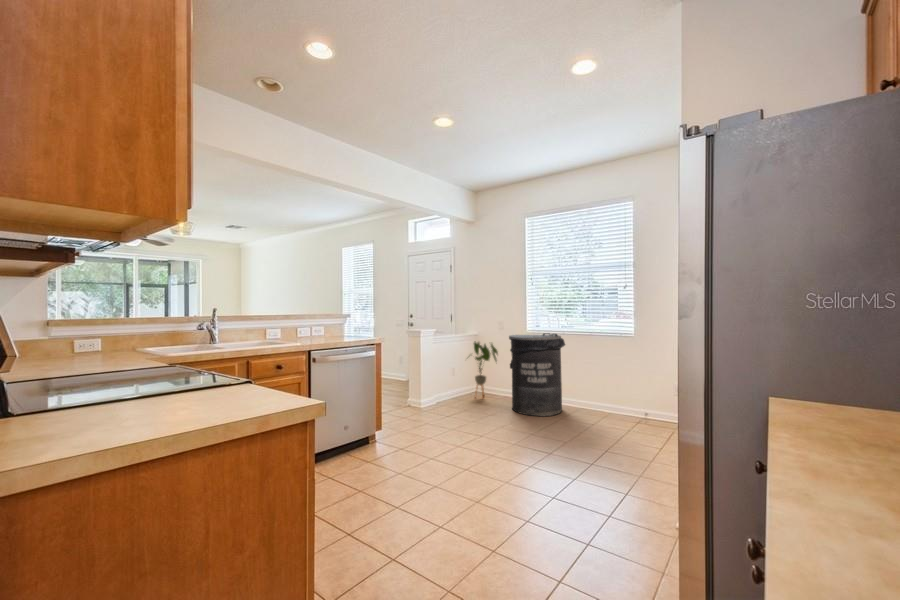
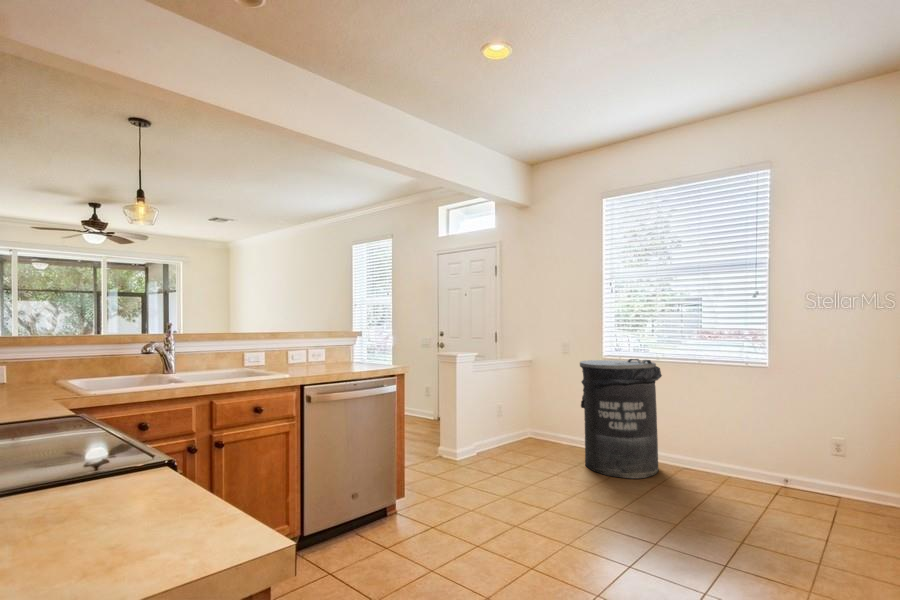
house plant: present [474,342,498,397] -> none [516,368,562,448]

